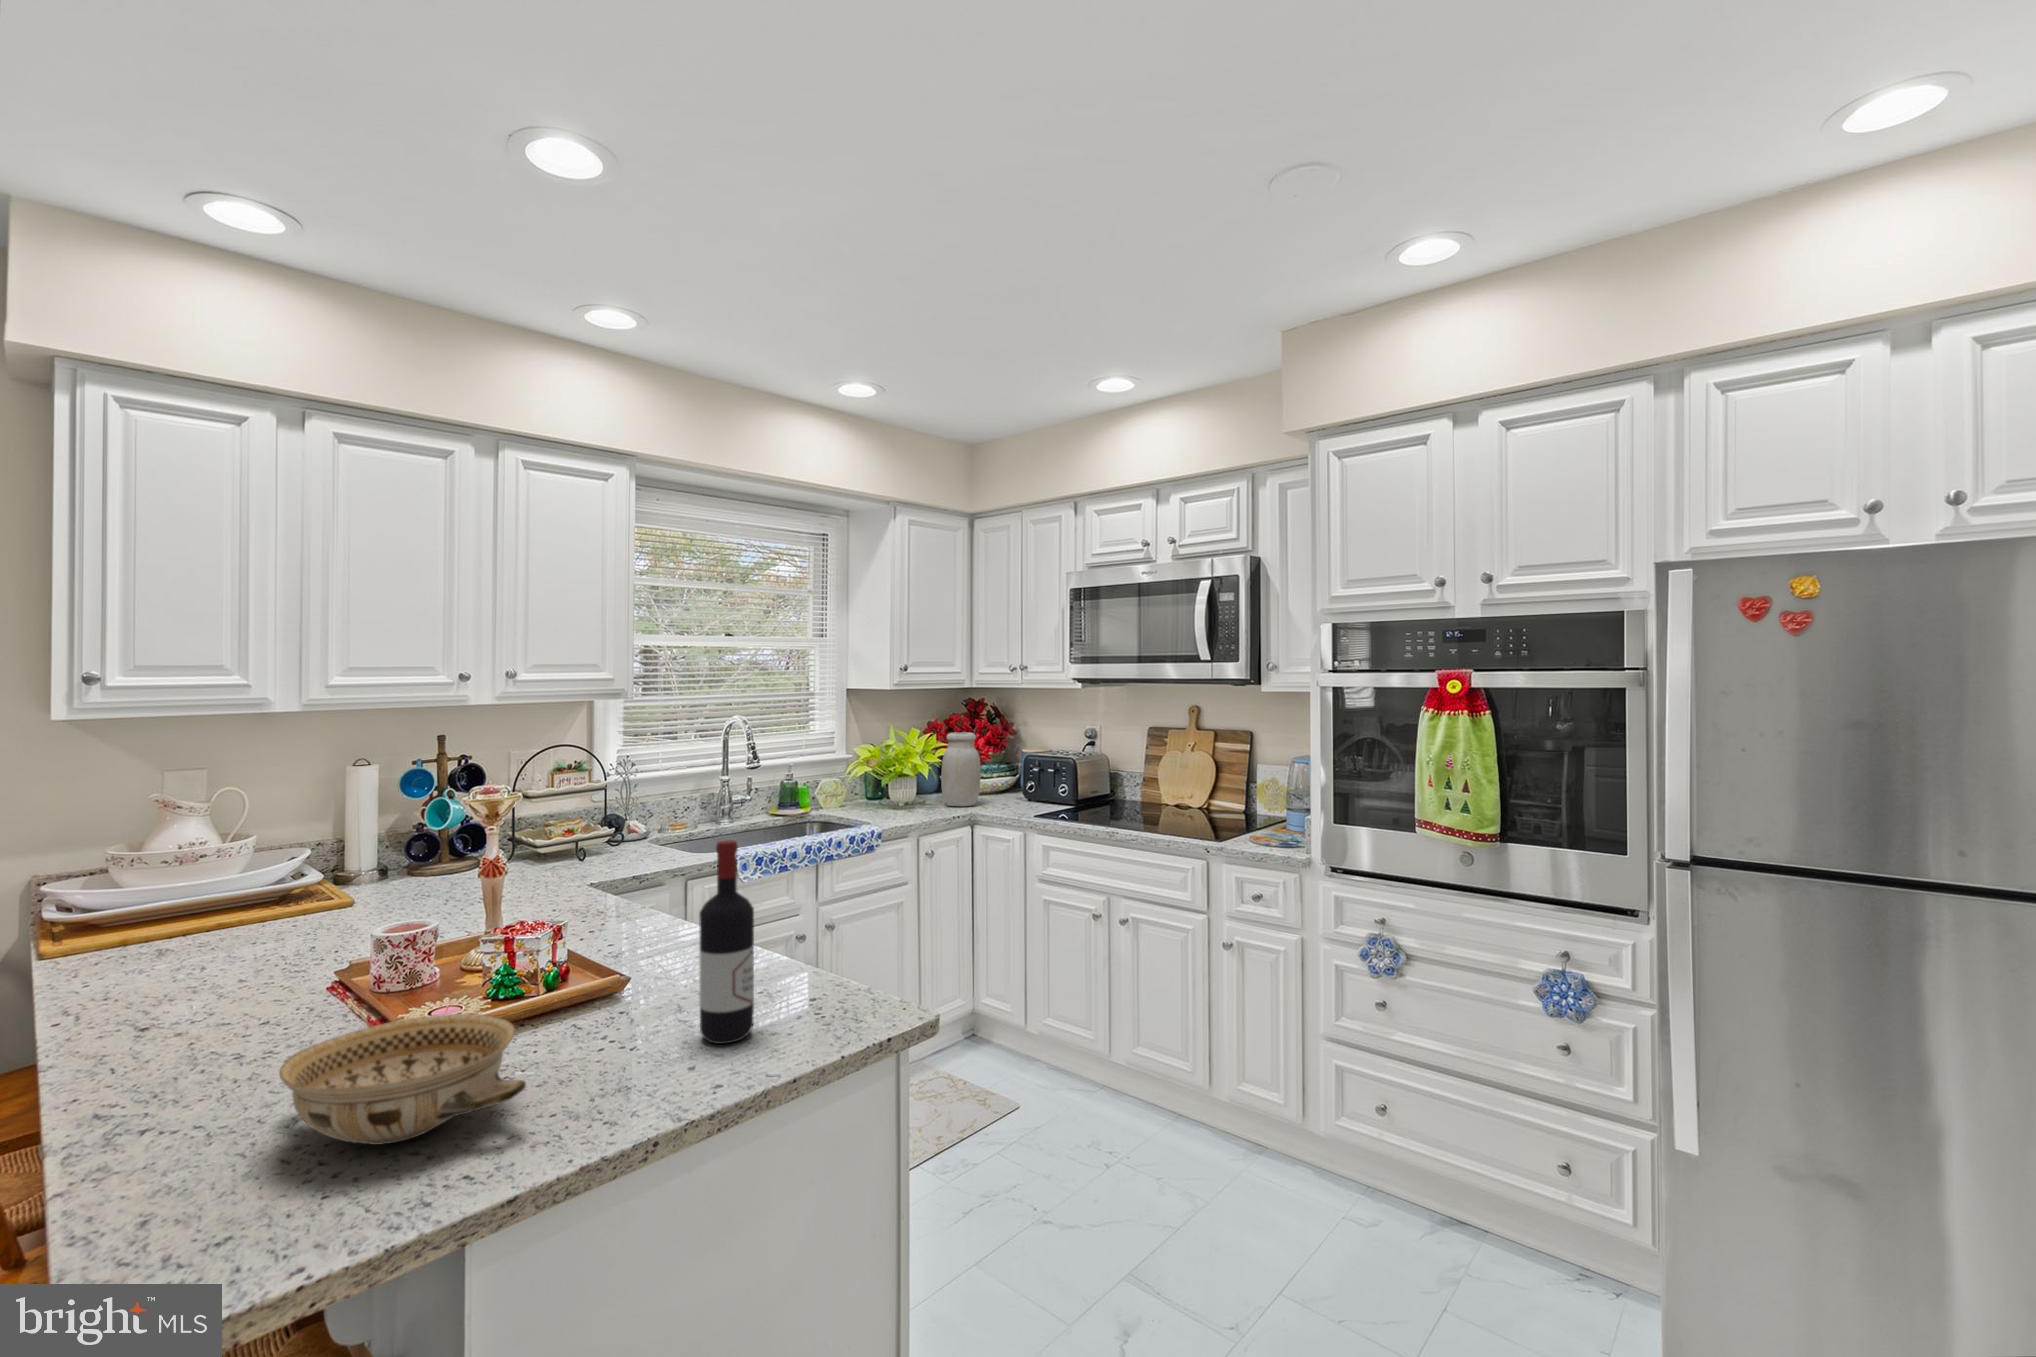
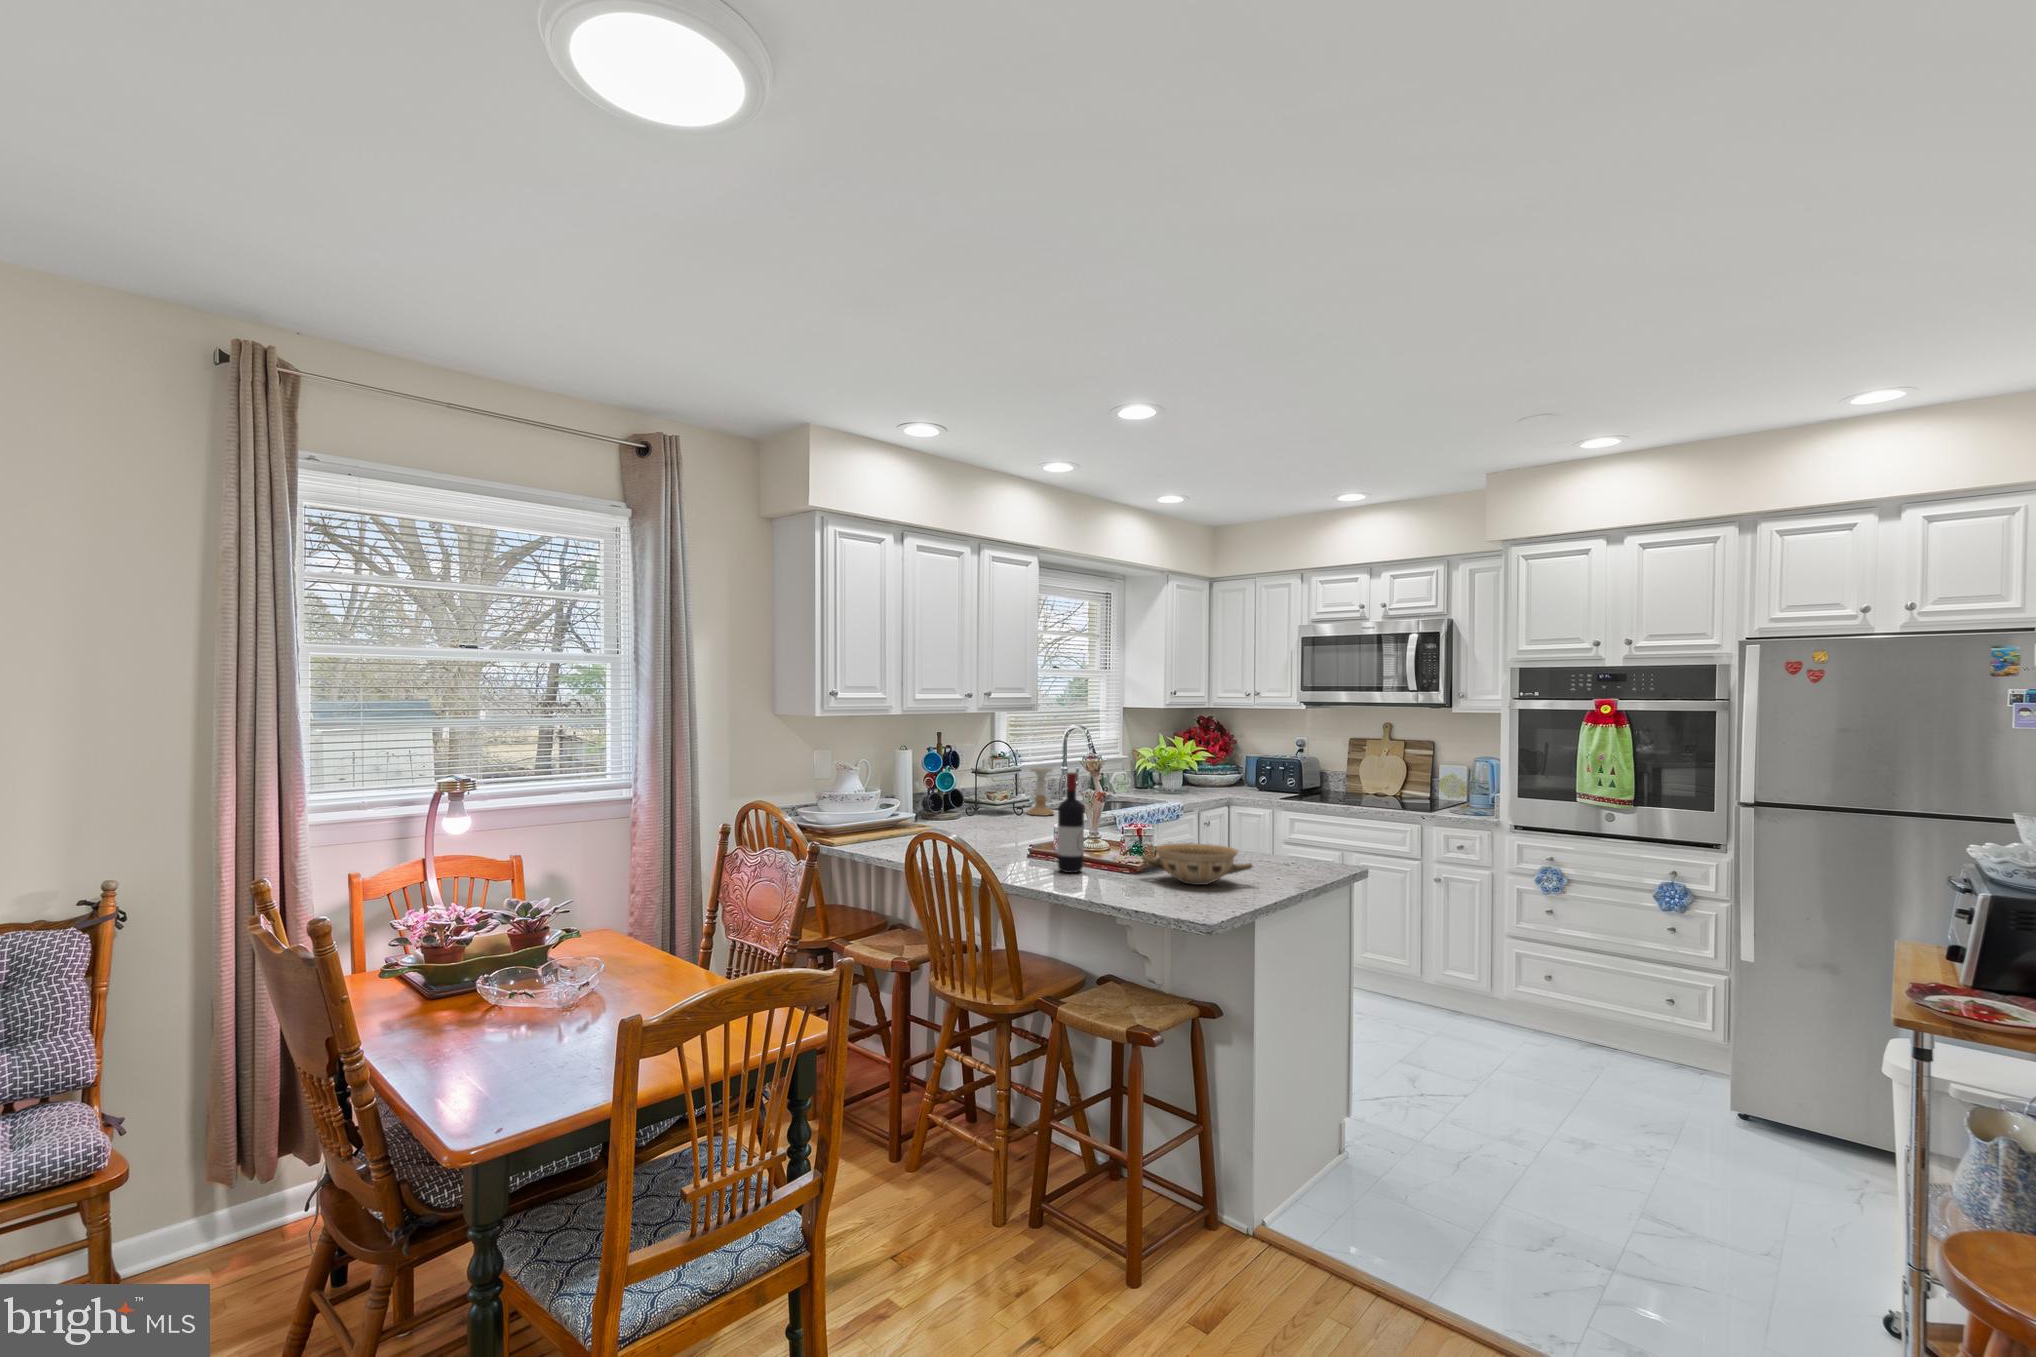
jar: present [941,732,981,806] -> none [1200,737,1230,790]
candle holder: none [558,797,607,875] -> present [1027,768,1054,816]
wine bottle: present [699,840,754,1044] -> present [1057,772,1084,873]

